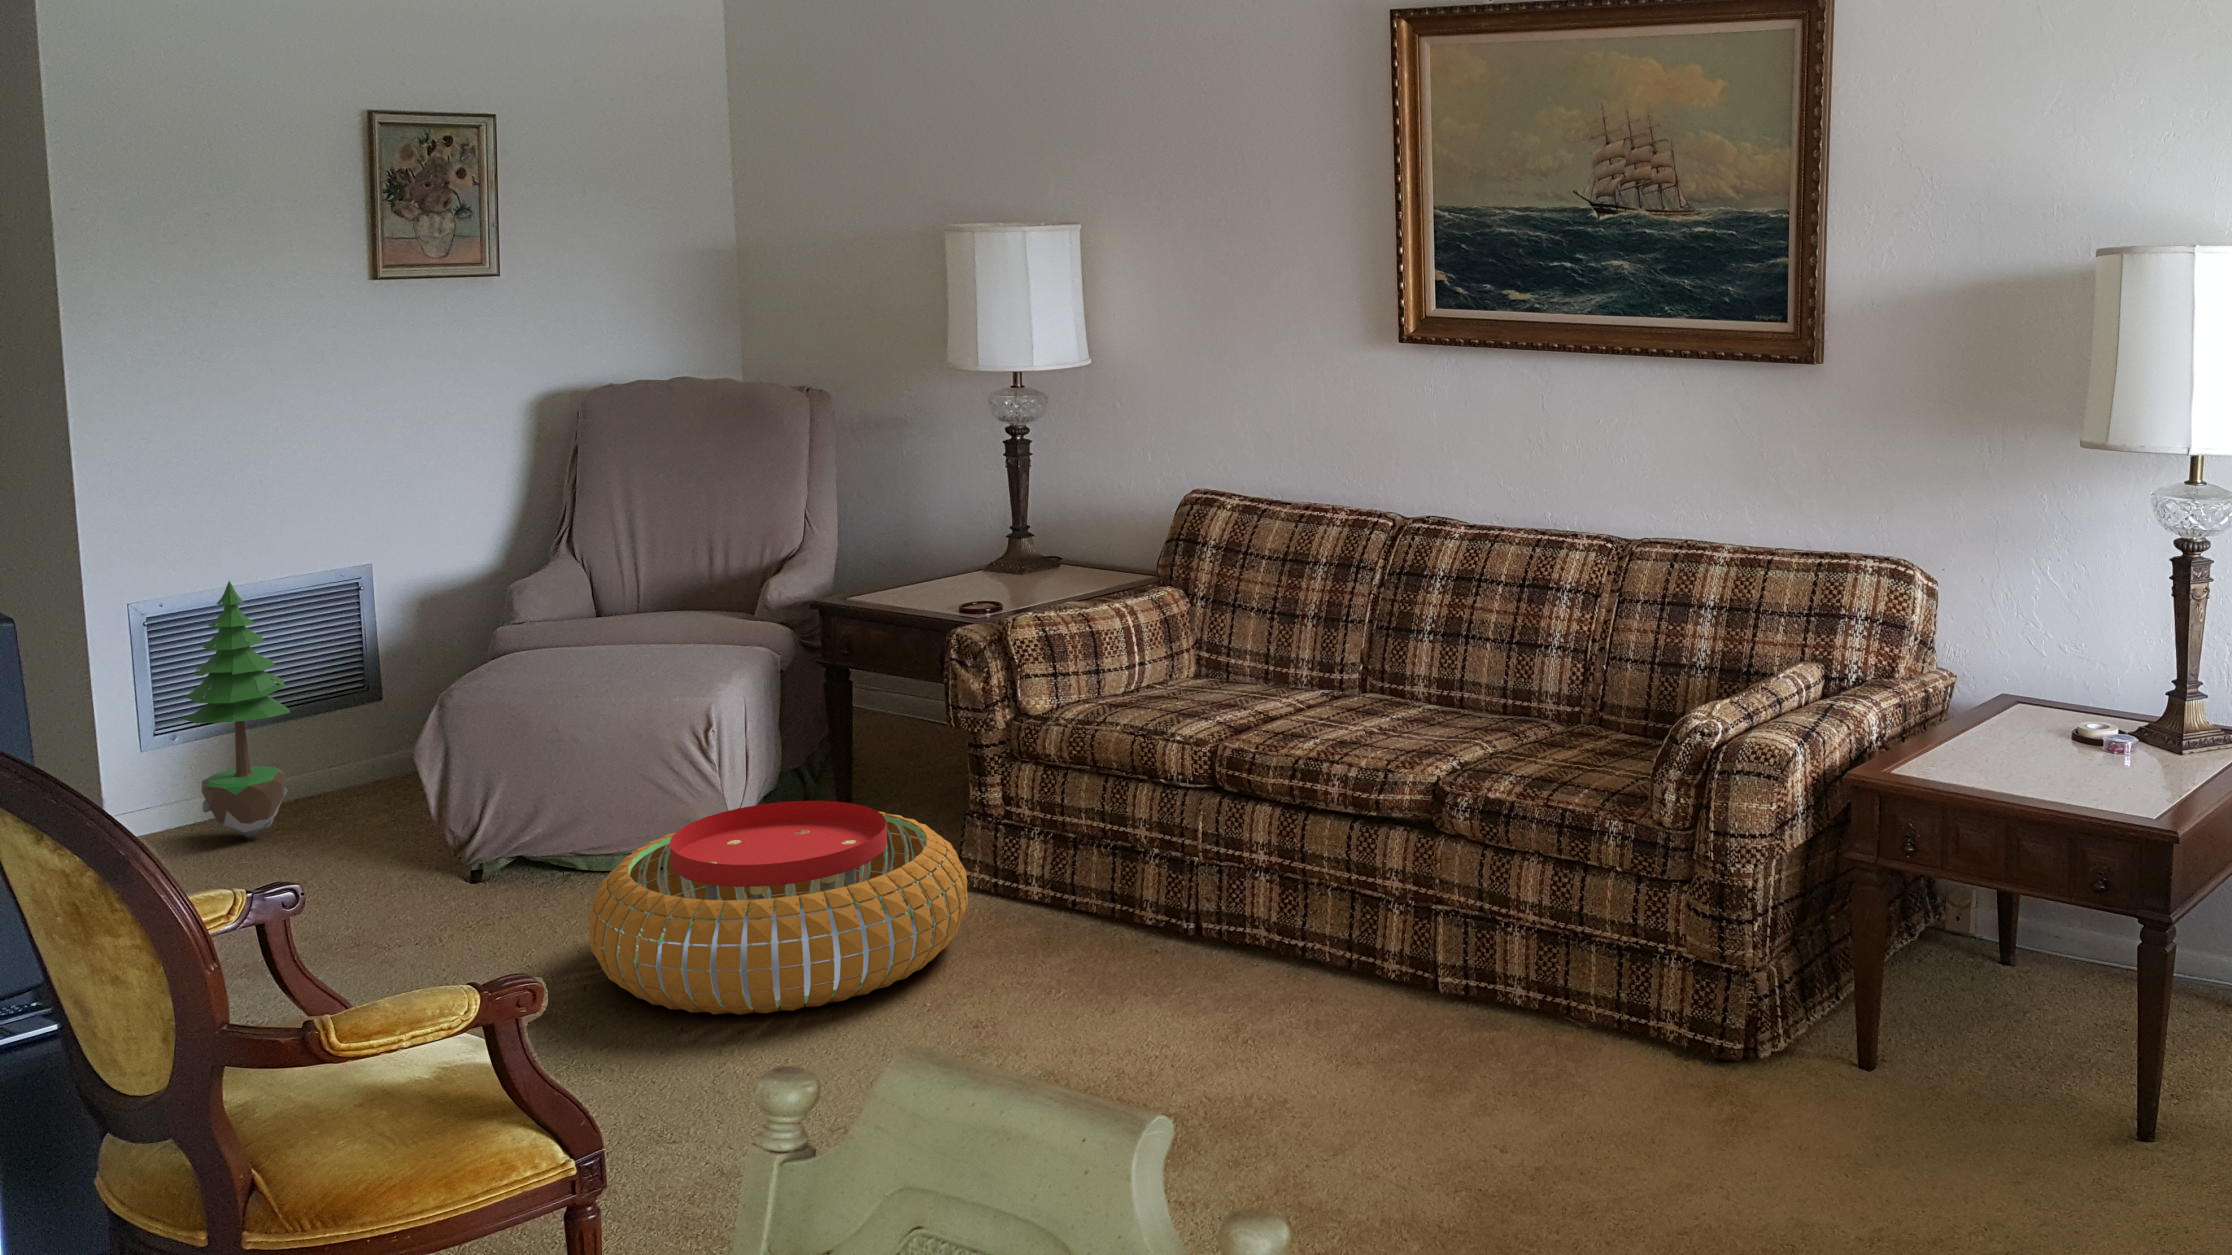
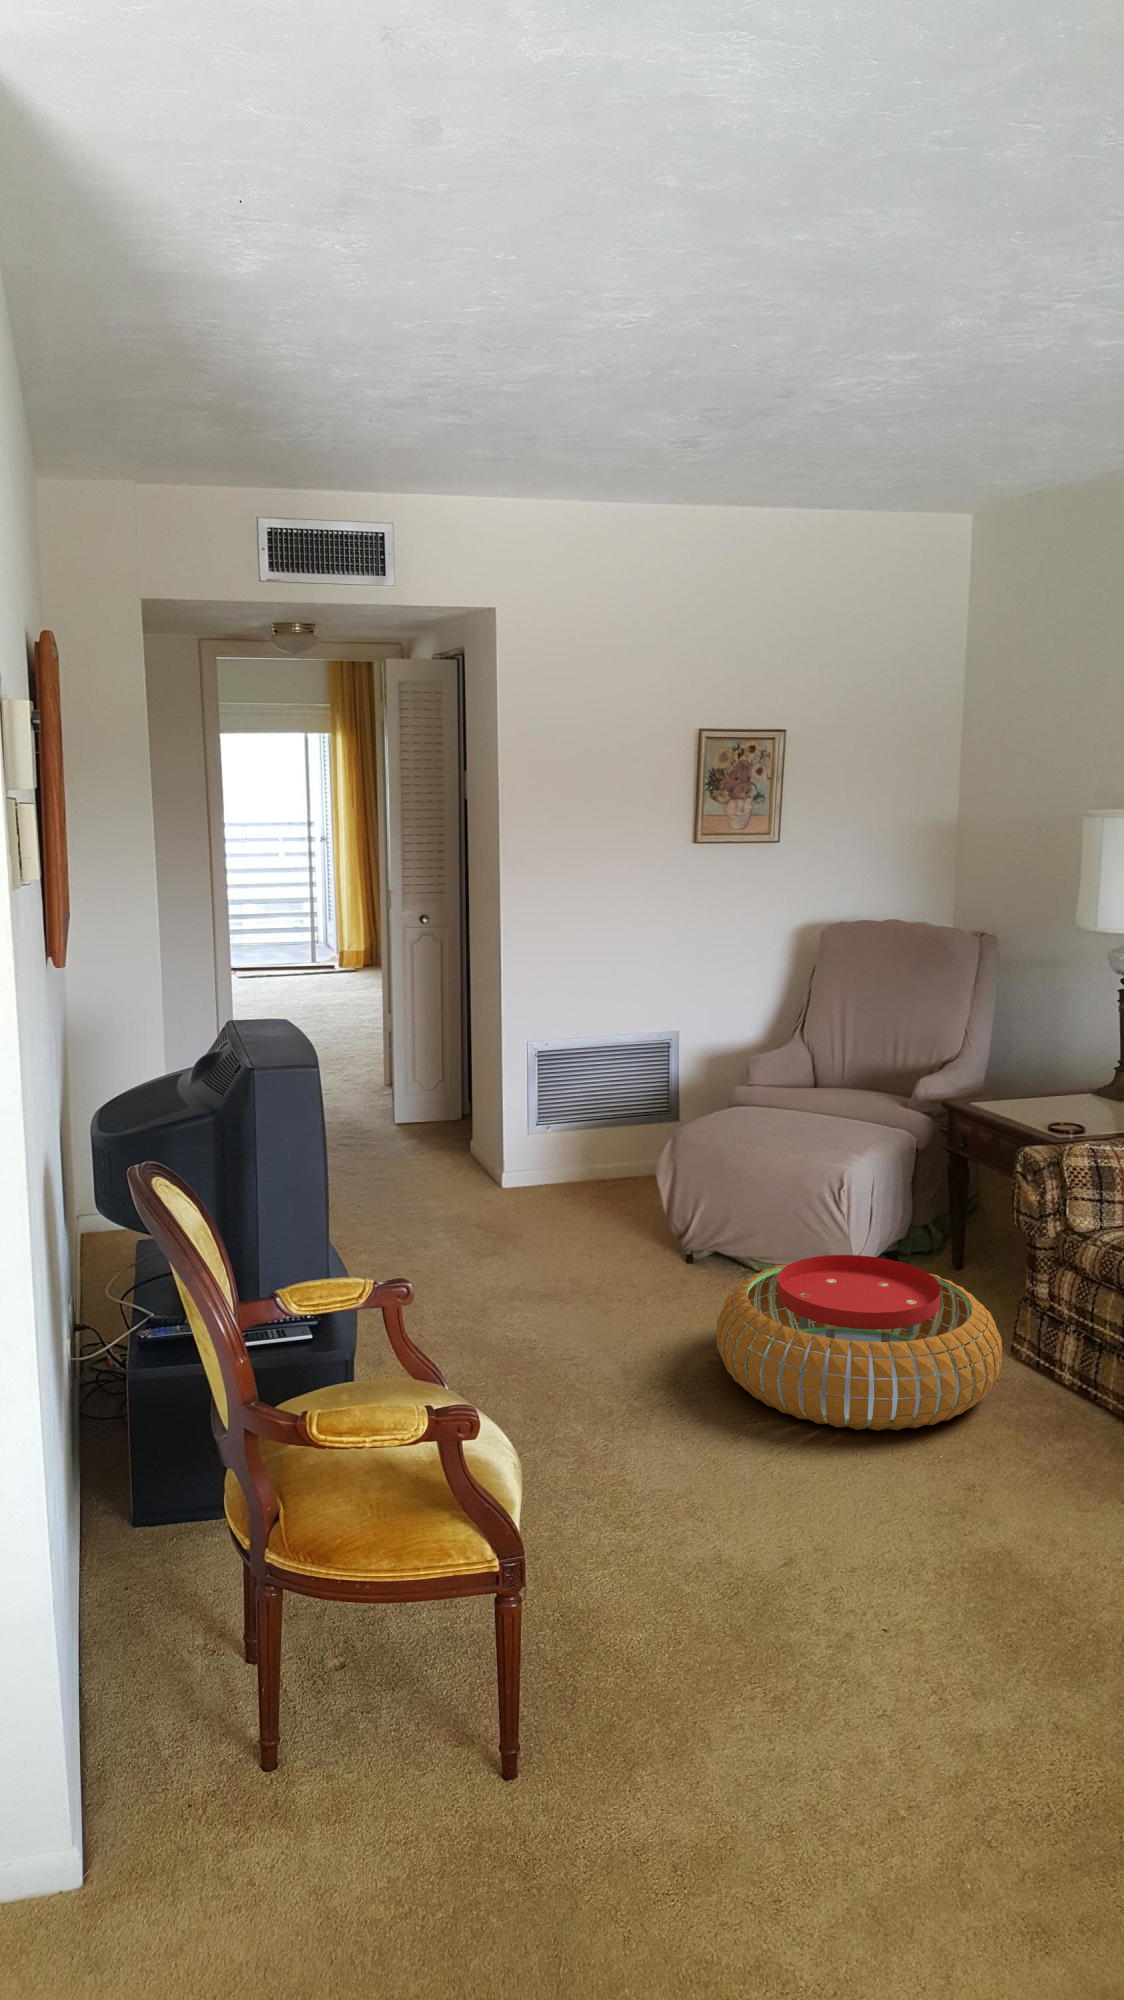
potted tree: present [184,581,290,837] -> none [558,1031,618,1196]

